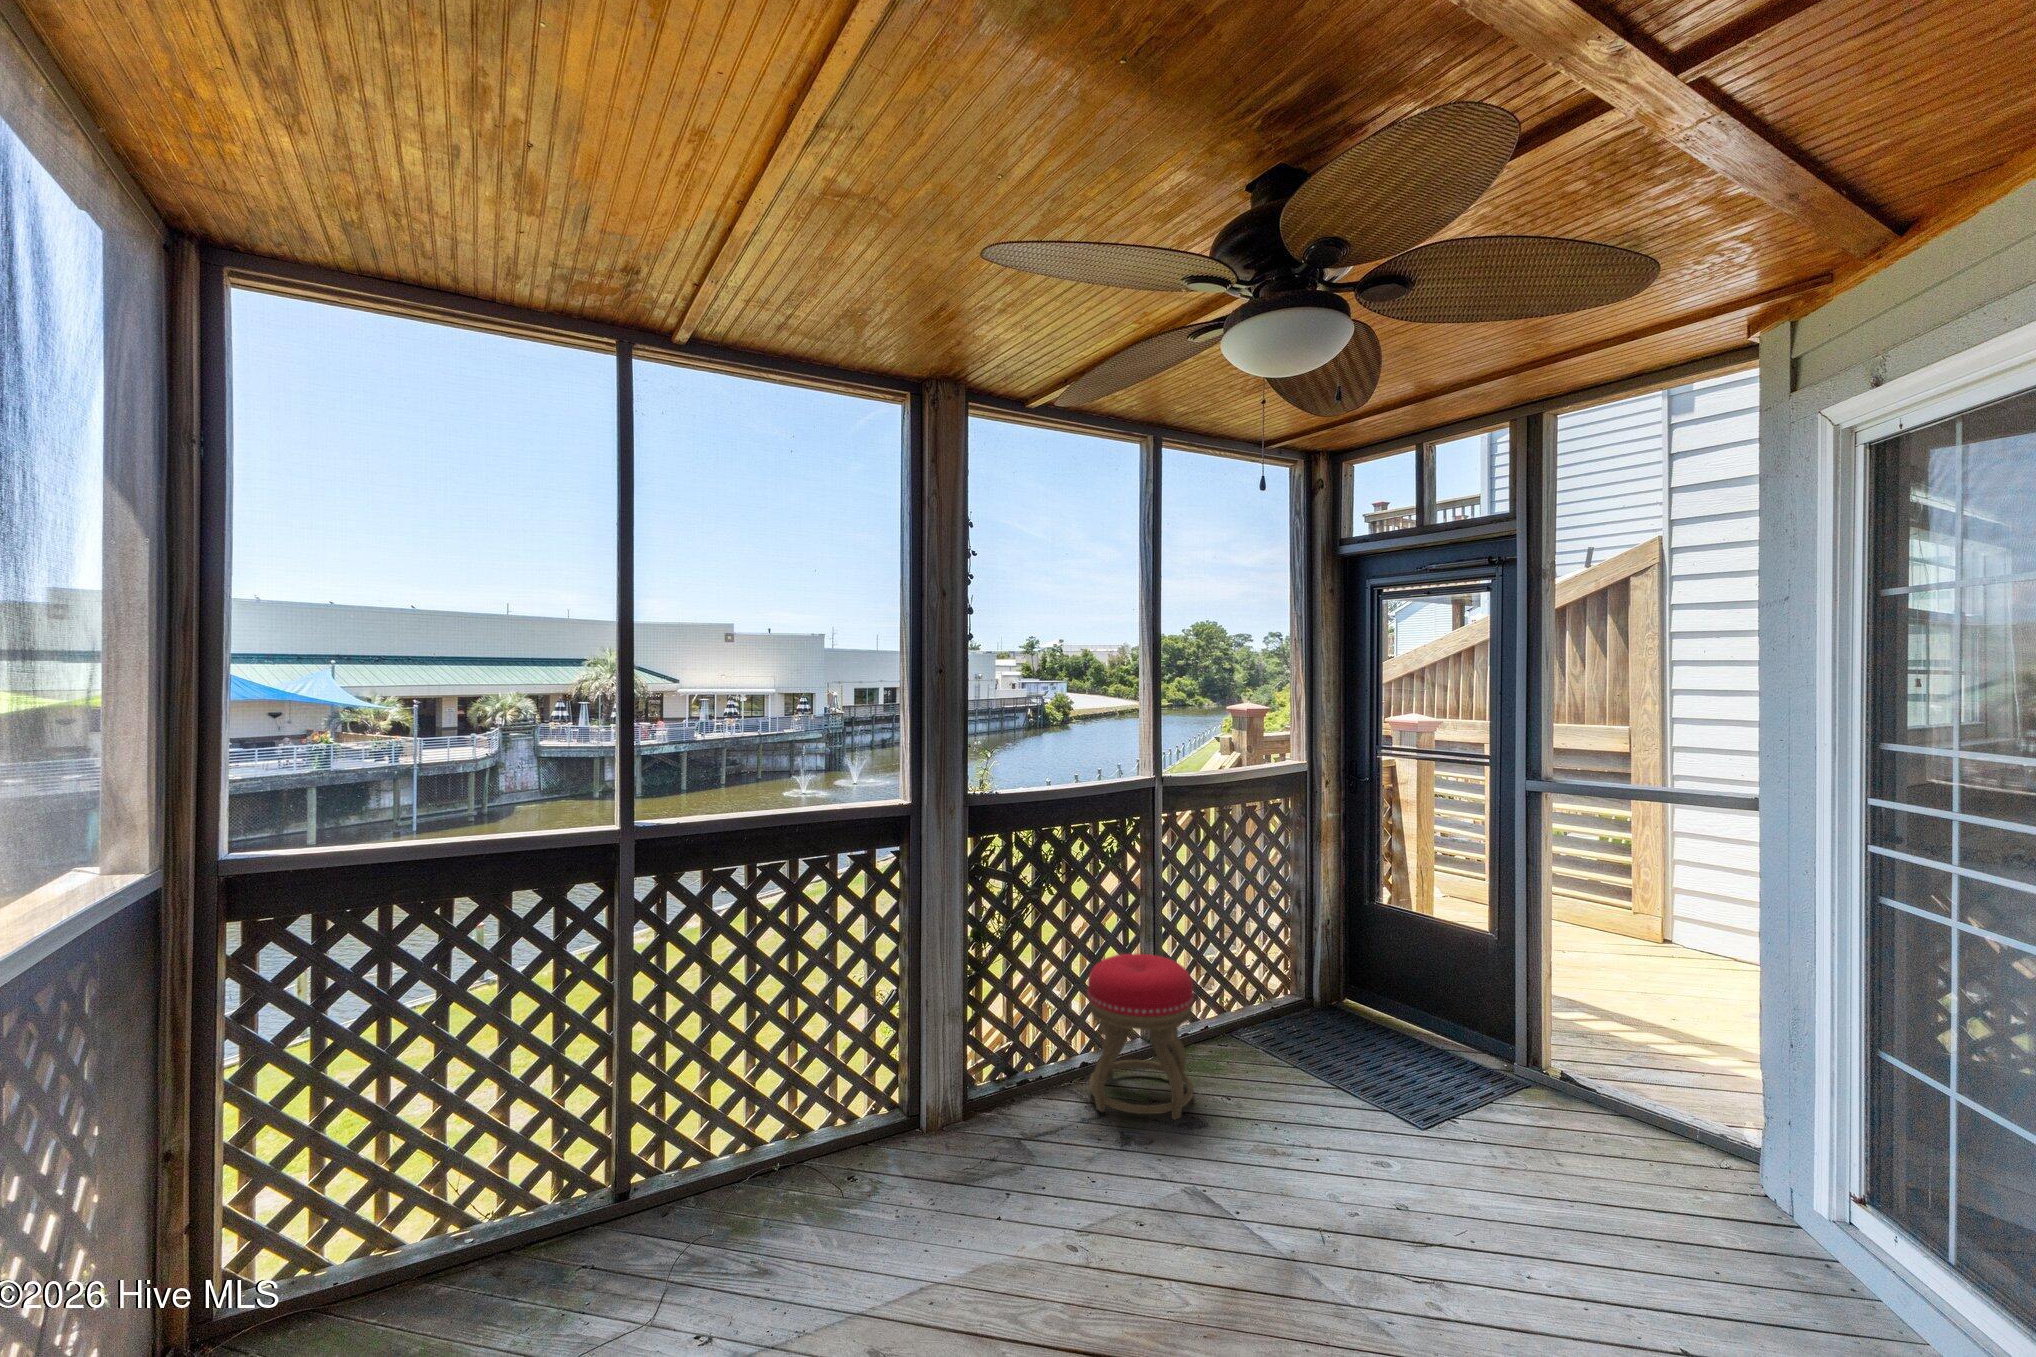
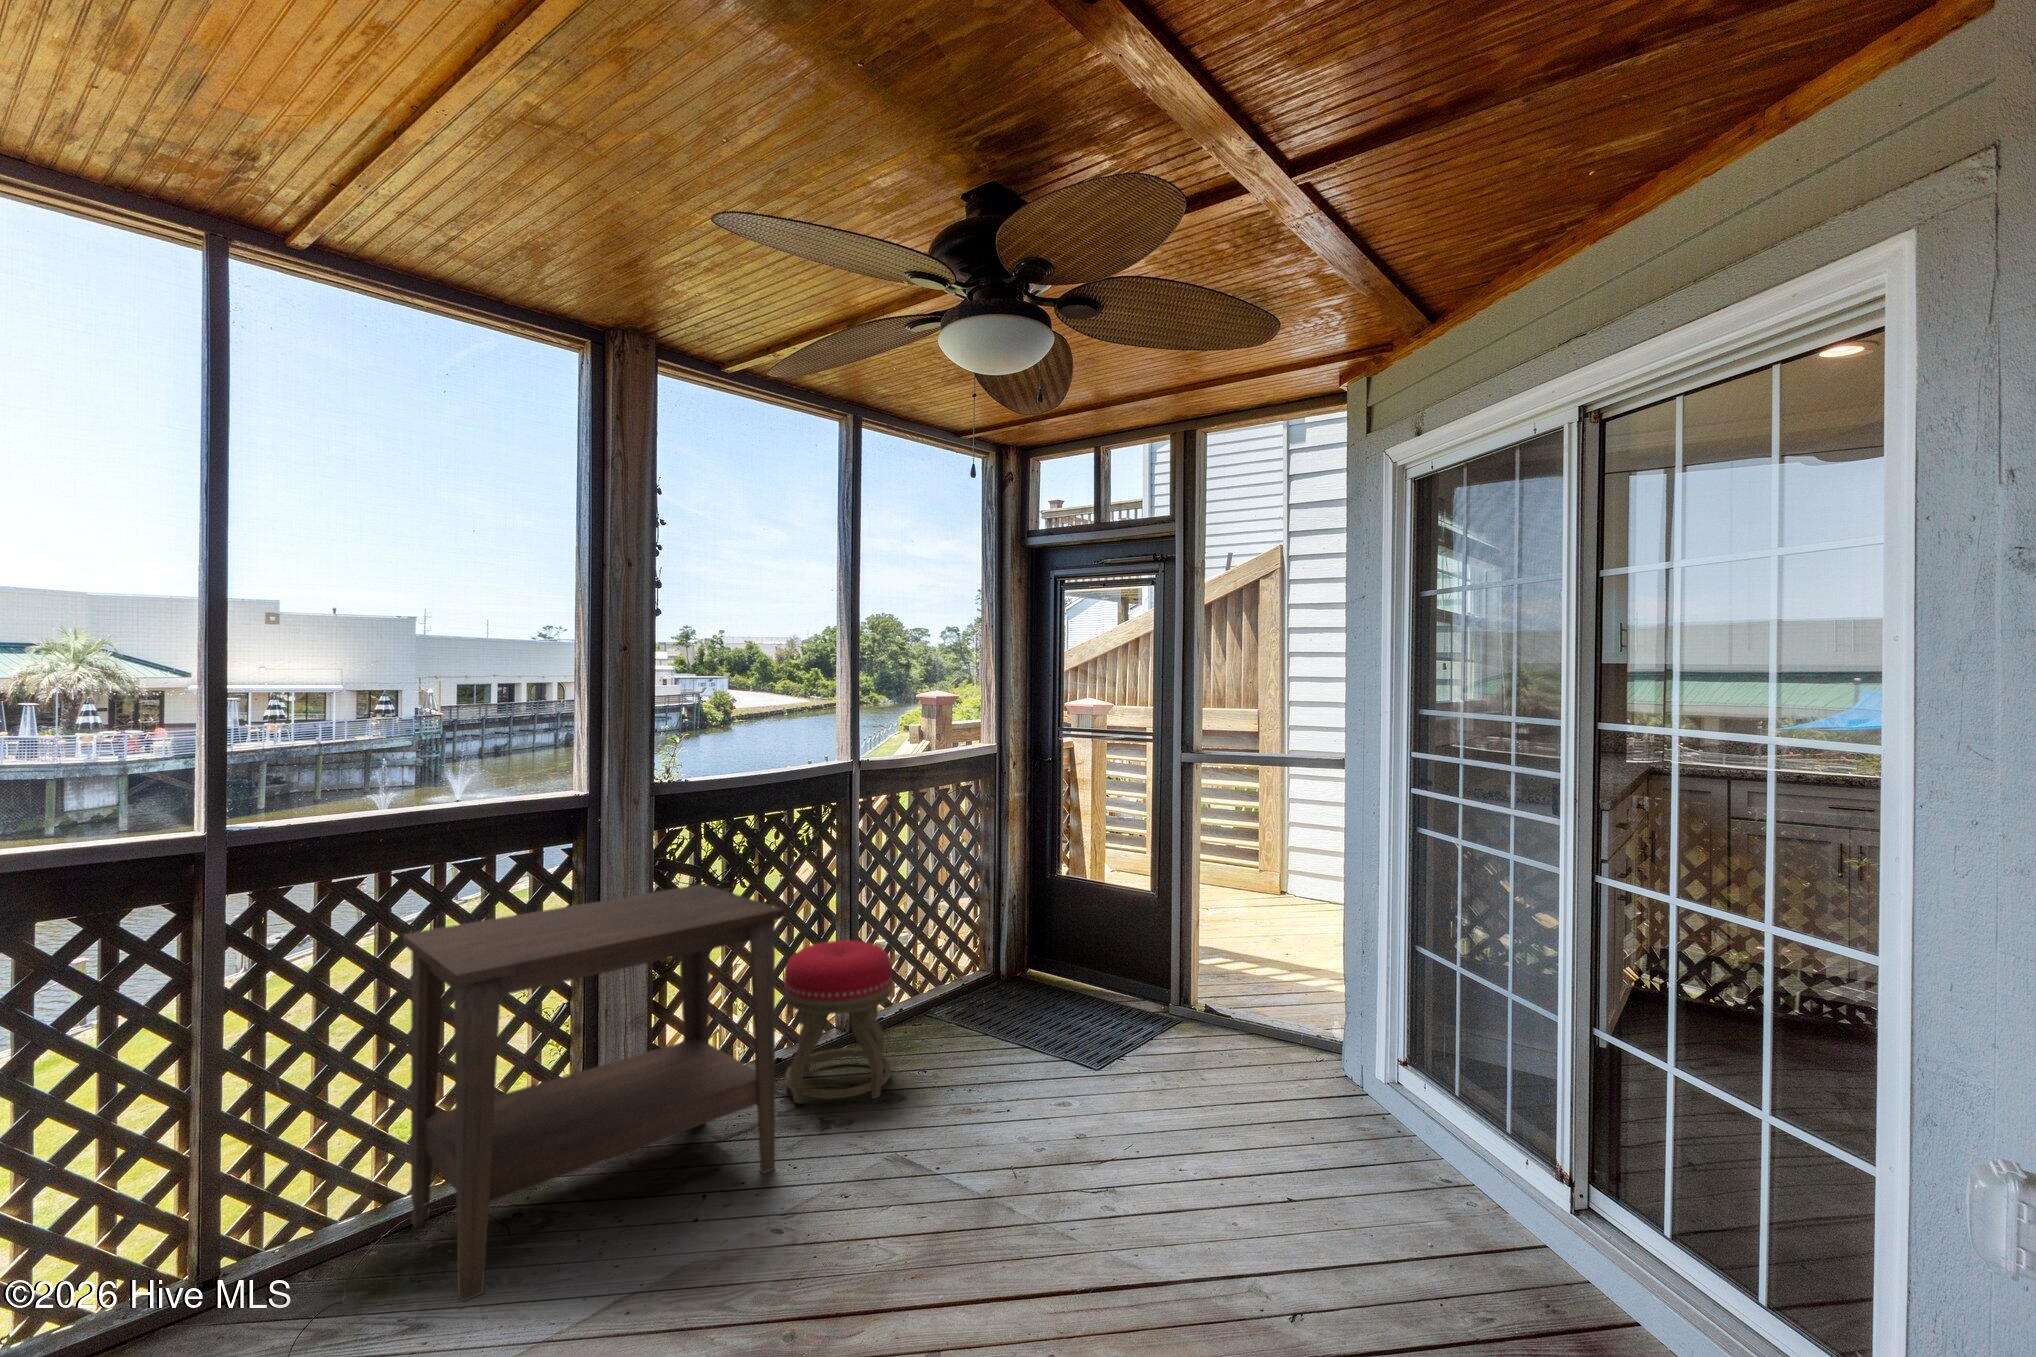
side table: none [763,890,1081,1256] -> present [403,884,784,1301]

